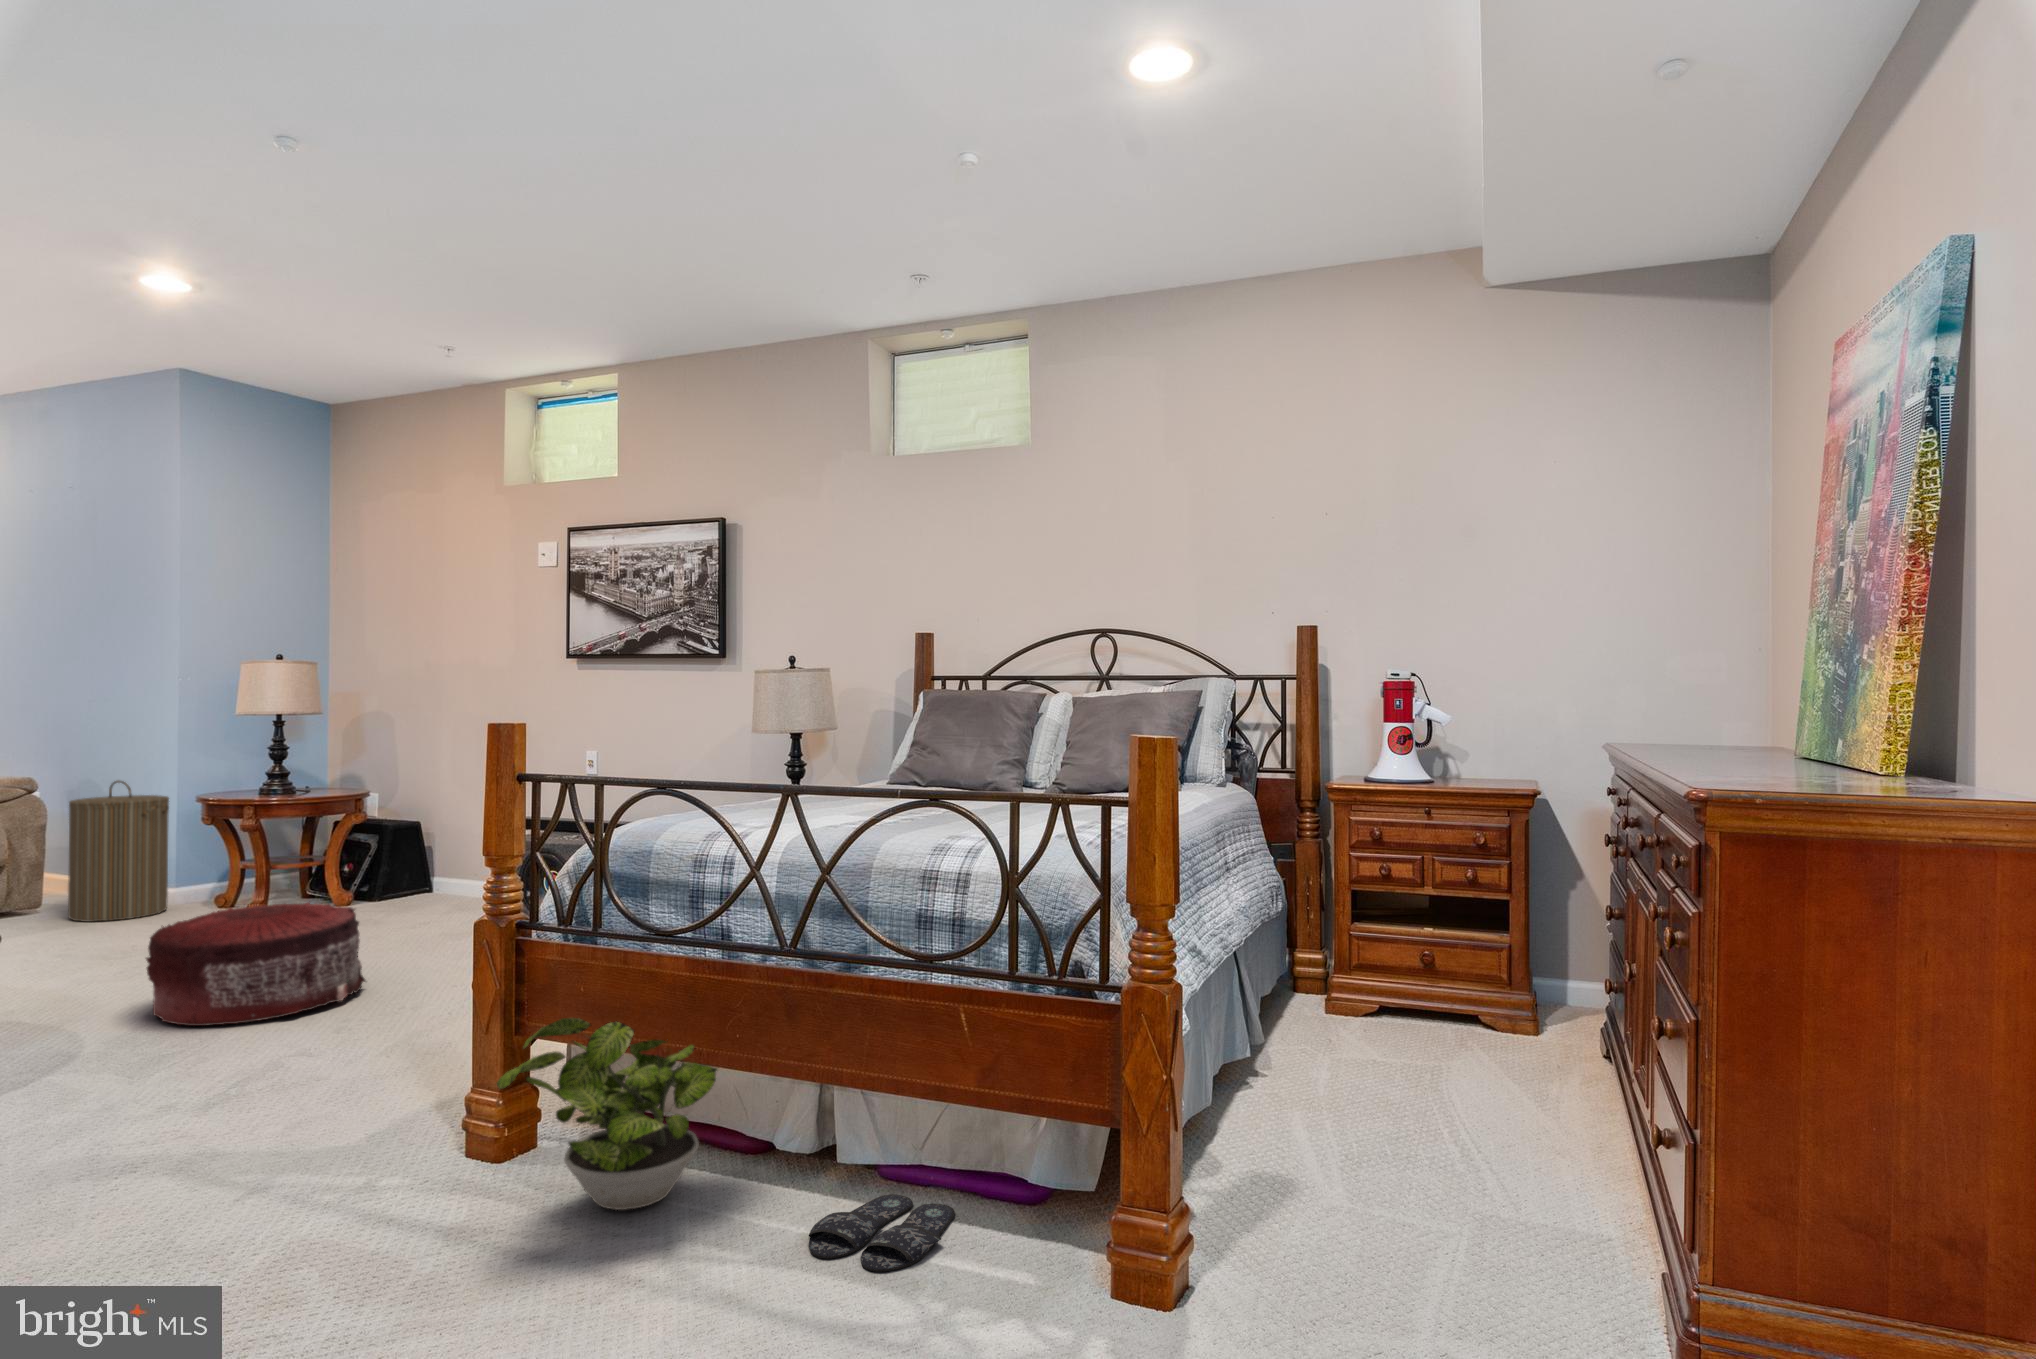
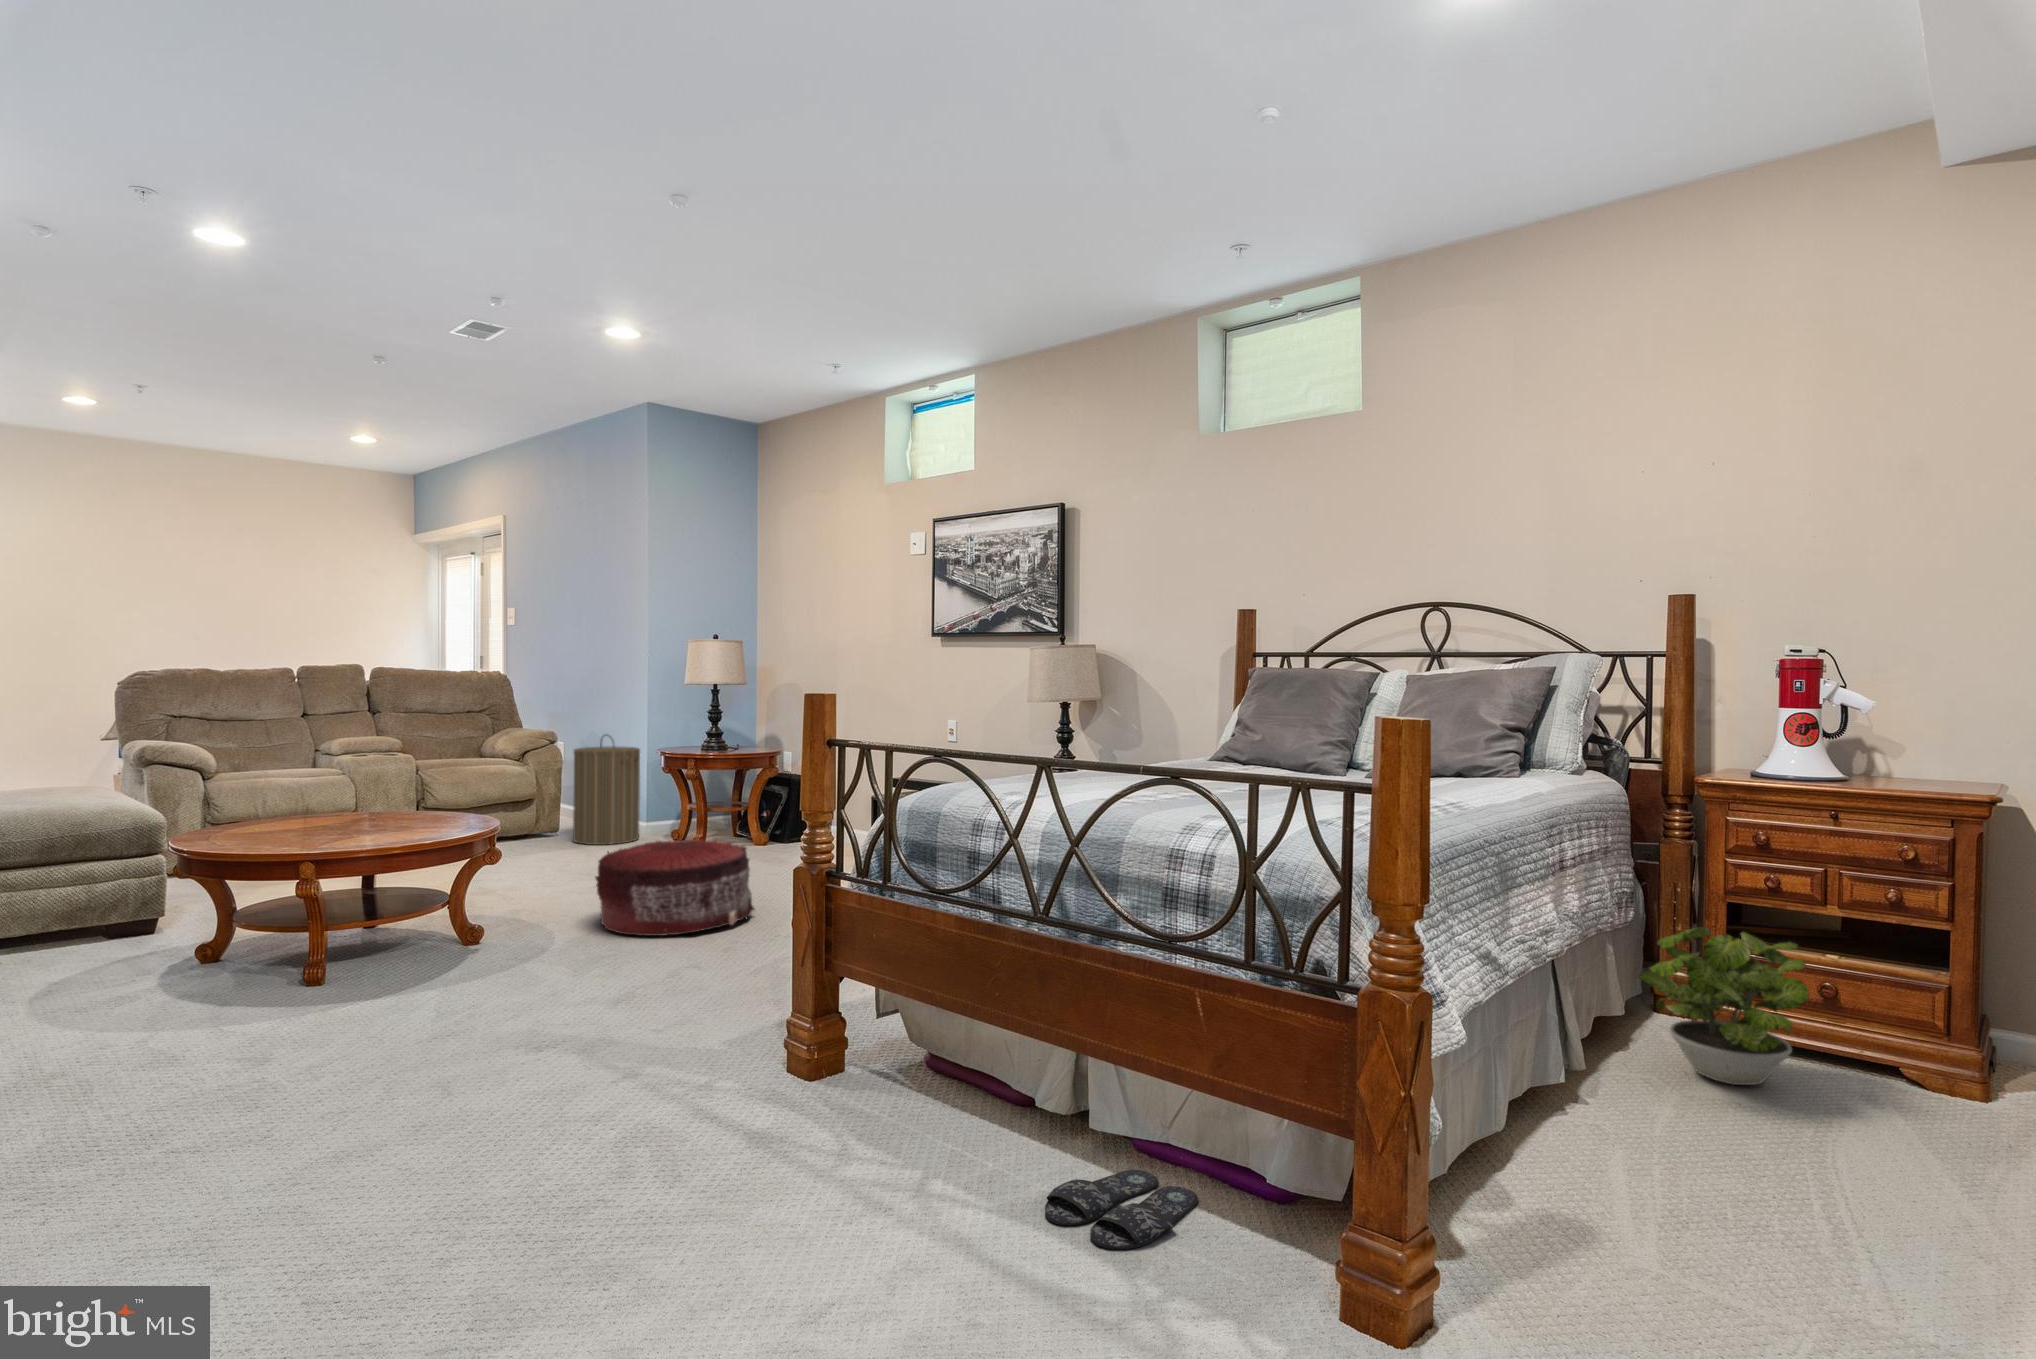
potted plant: present [496,1018,717,1210] -> present [1639,927,1809,1085]

